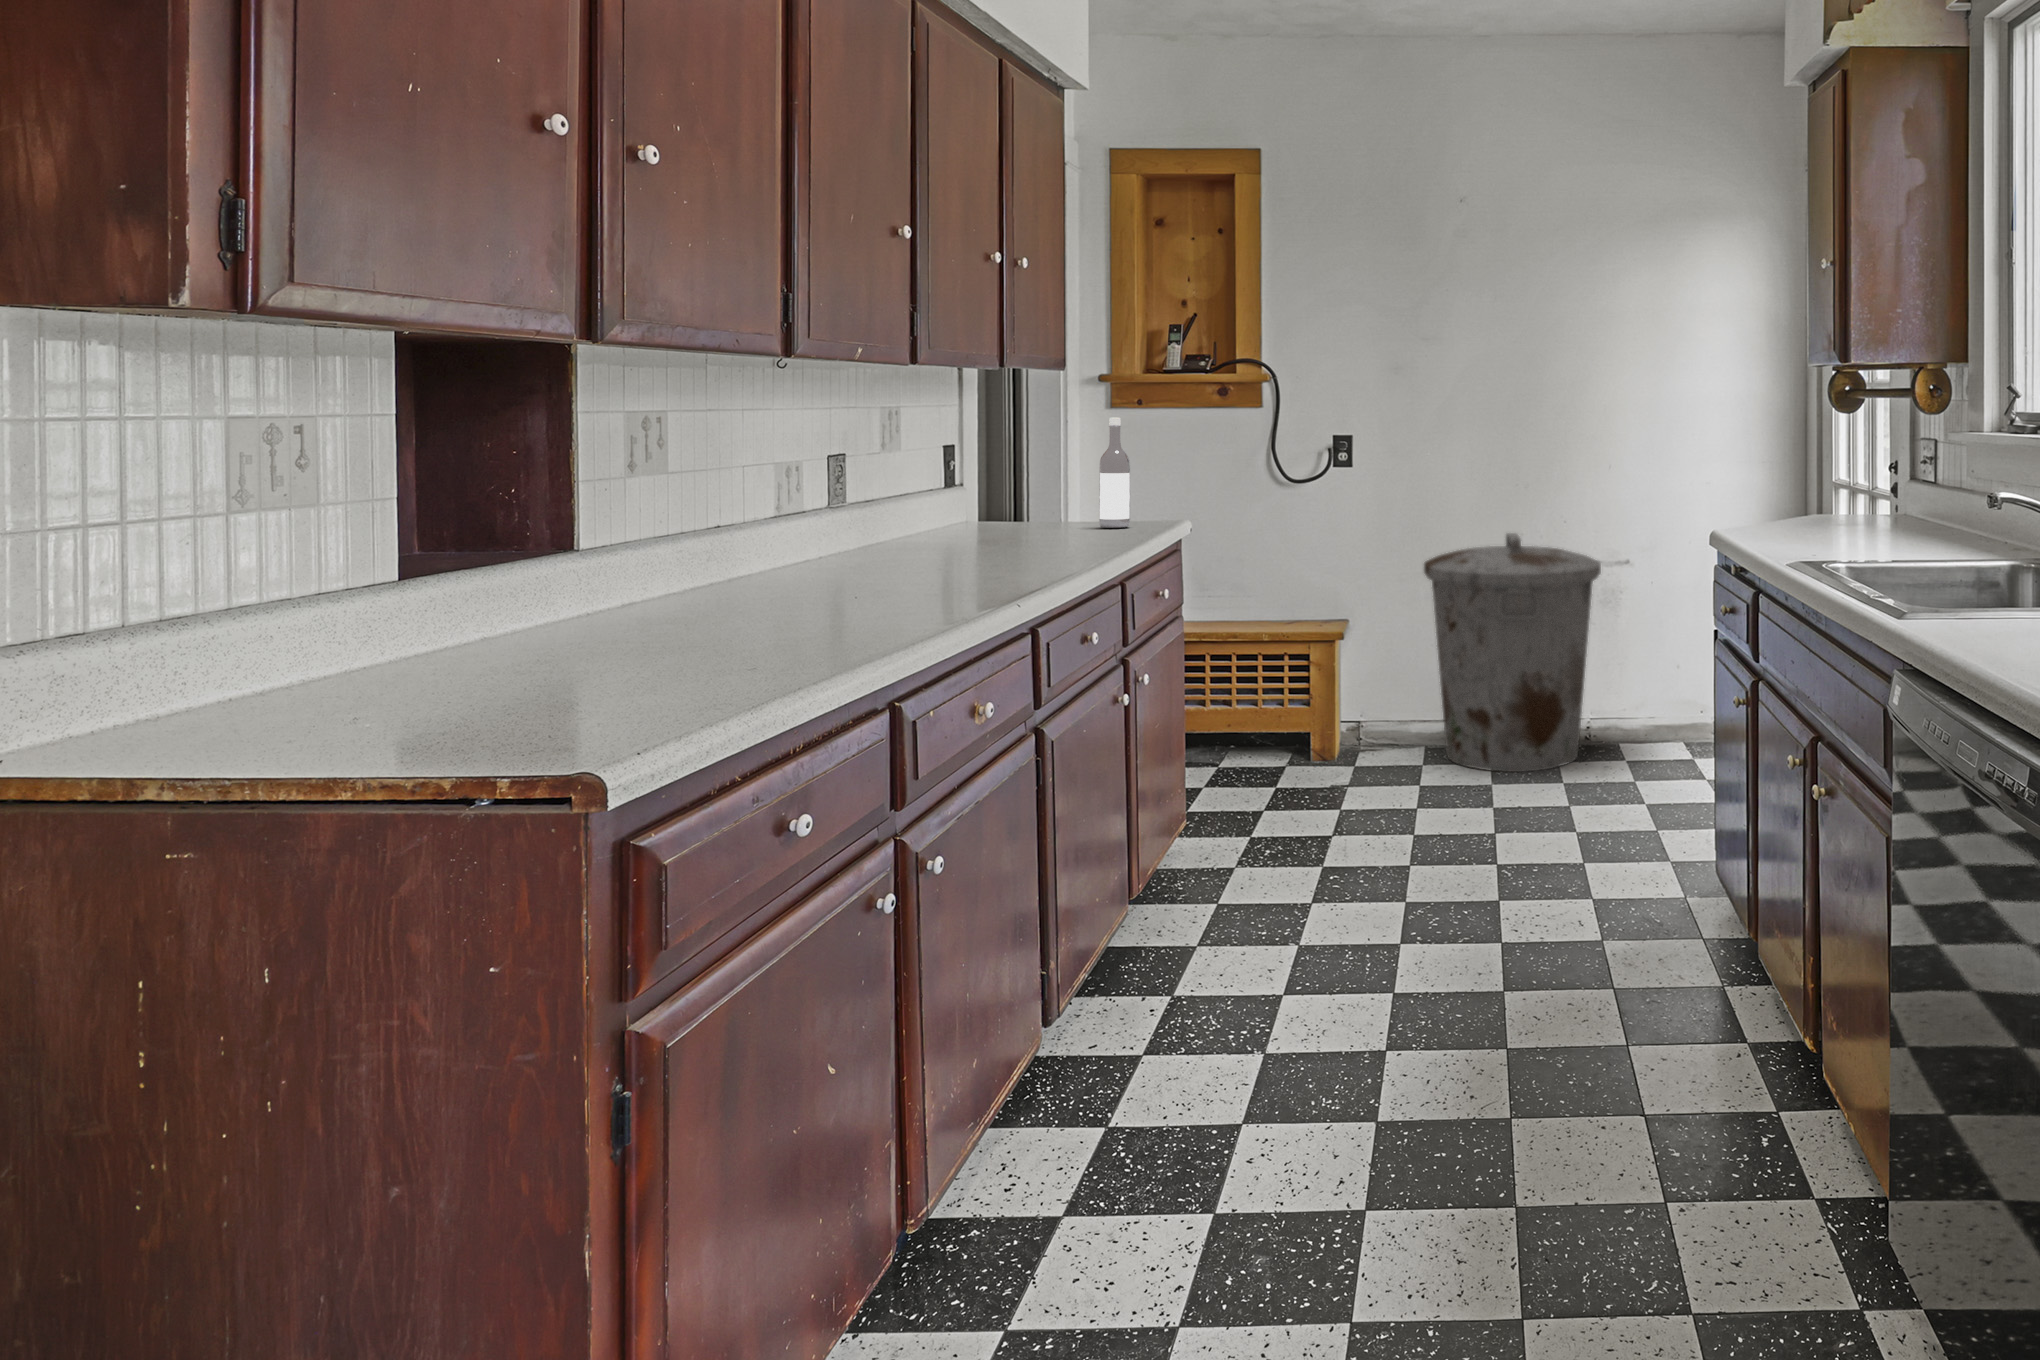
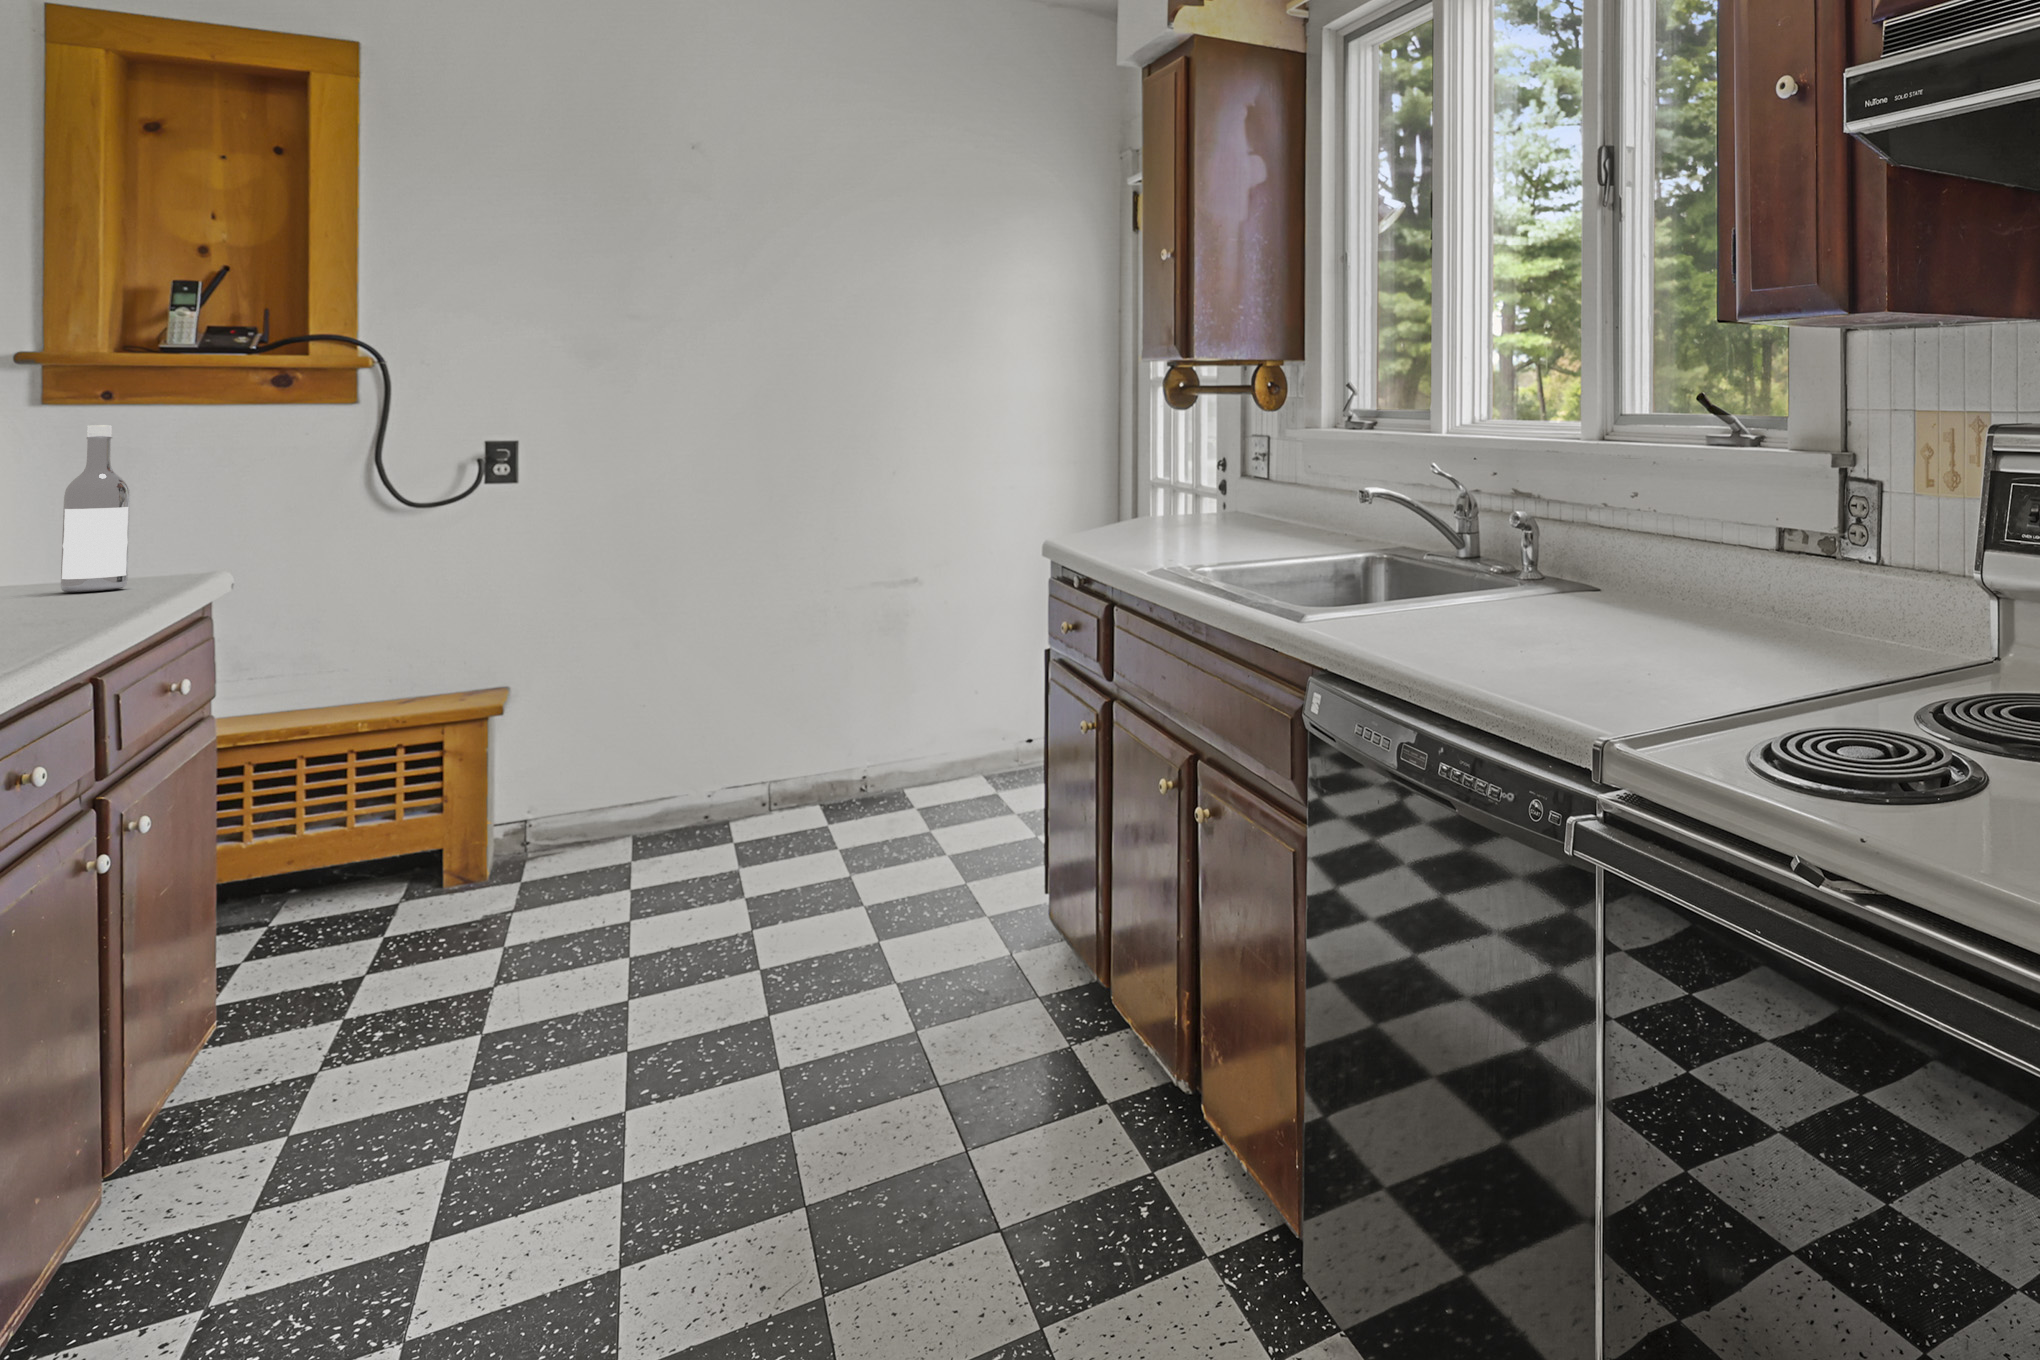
trash can: present [1424,533,1601,772] -> none [636,563,877,852]

